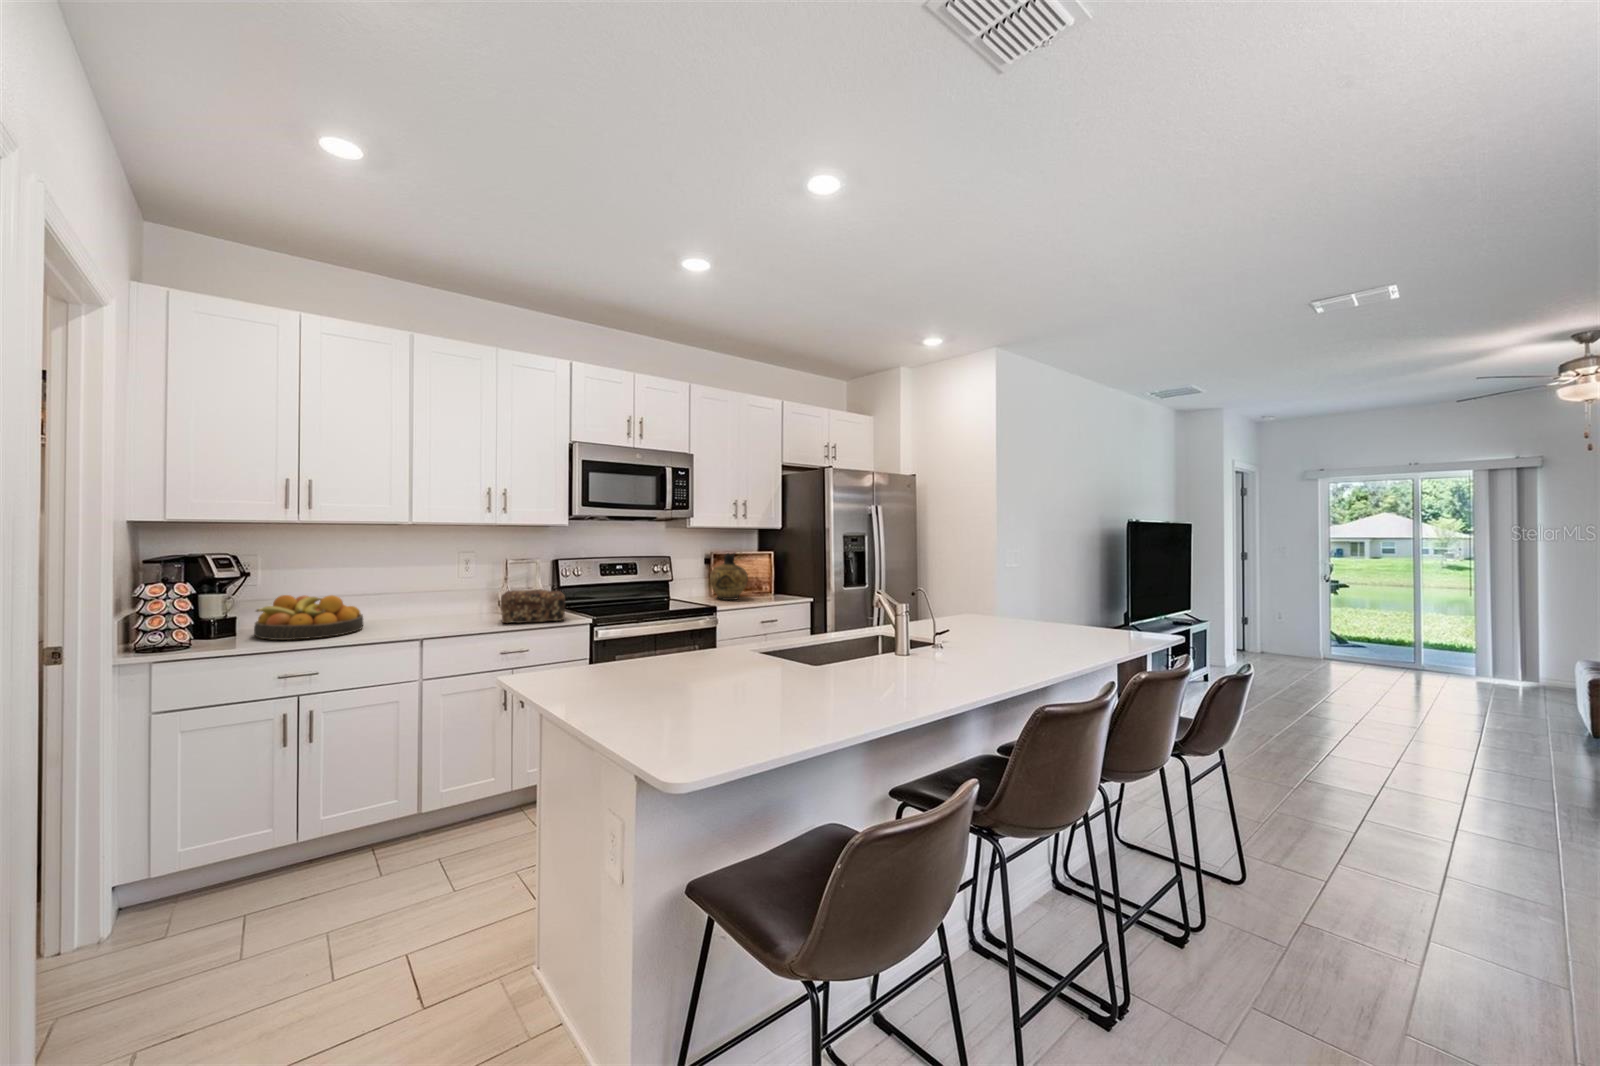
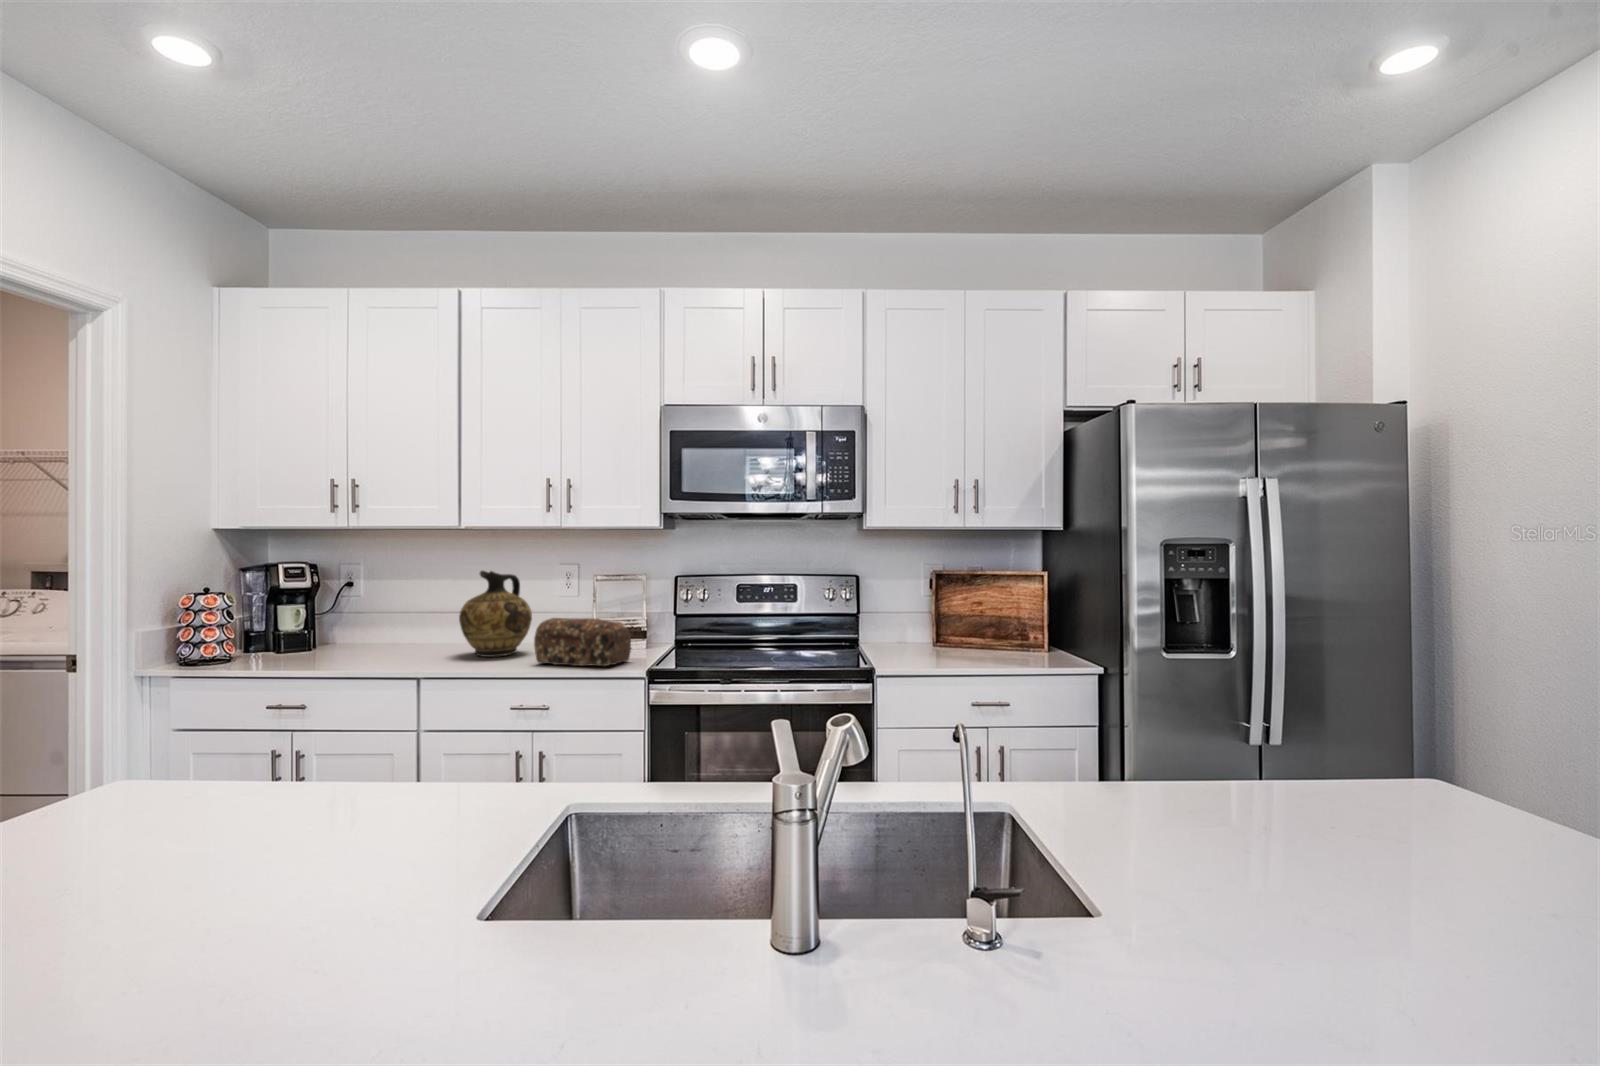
ceramic jug: present [710,553,748,600] -> present [459,571,532,657]
fruit bowl: present [254,595,363,640] -> none [301,610,416,662]

